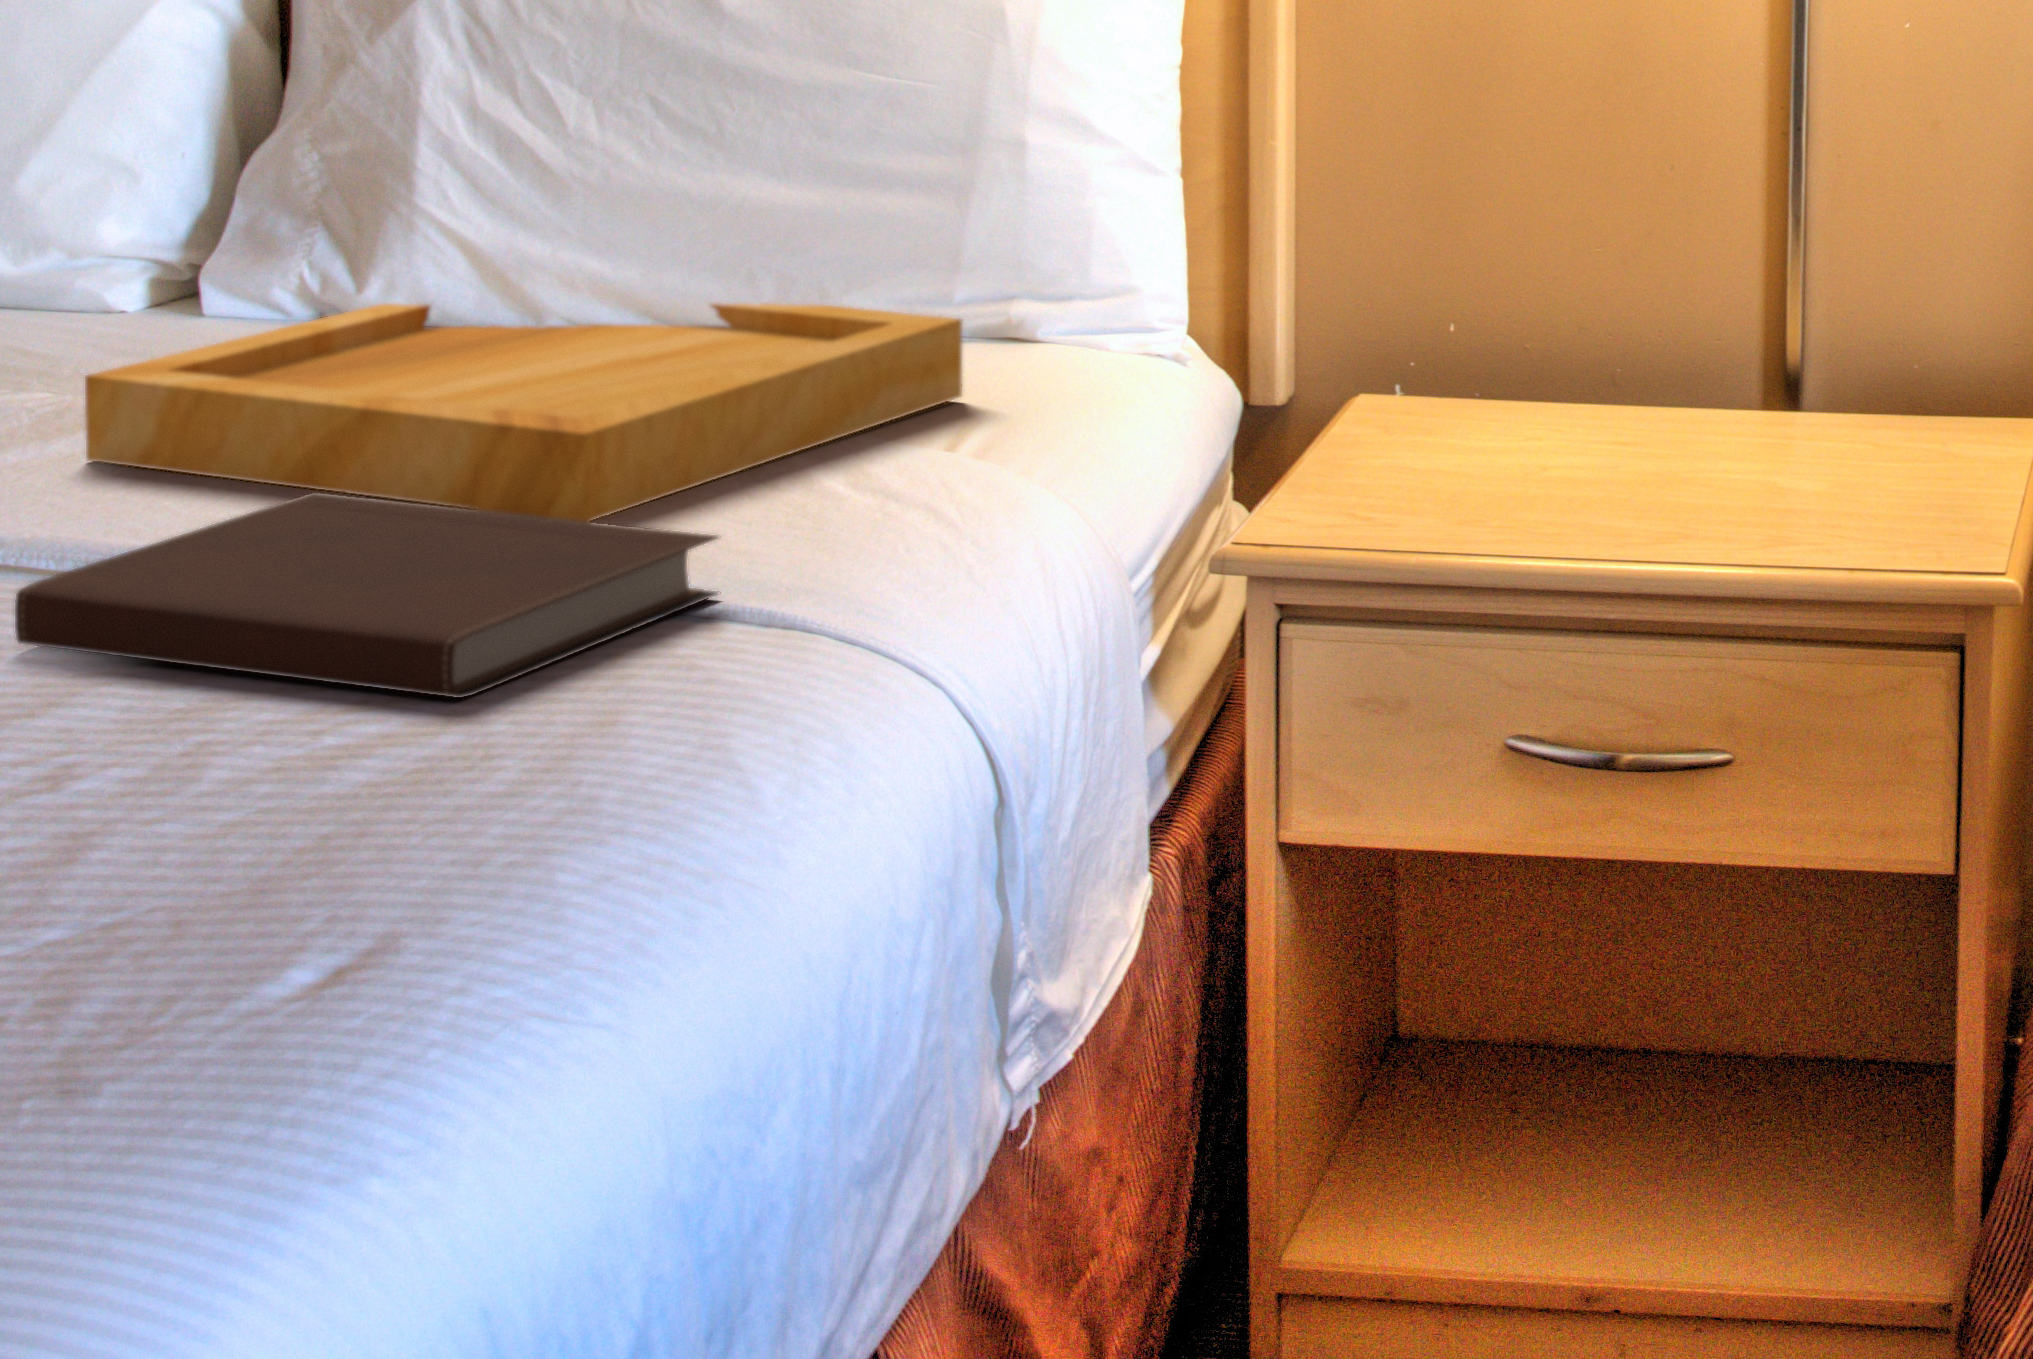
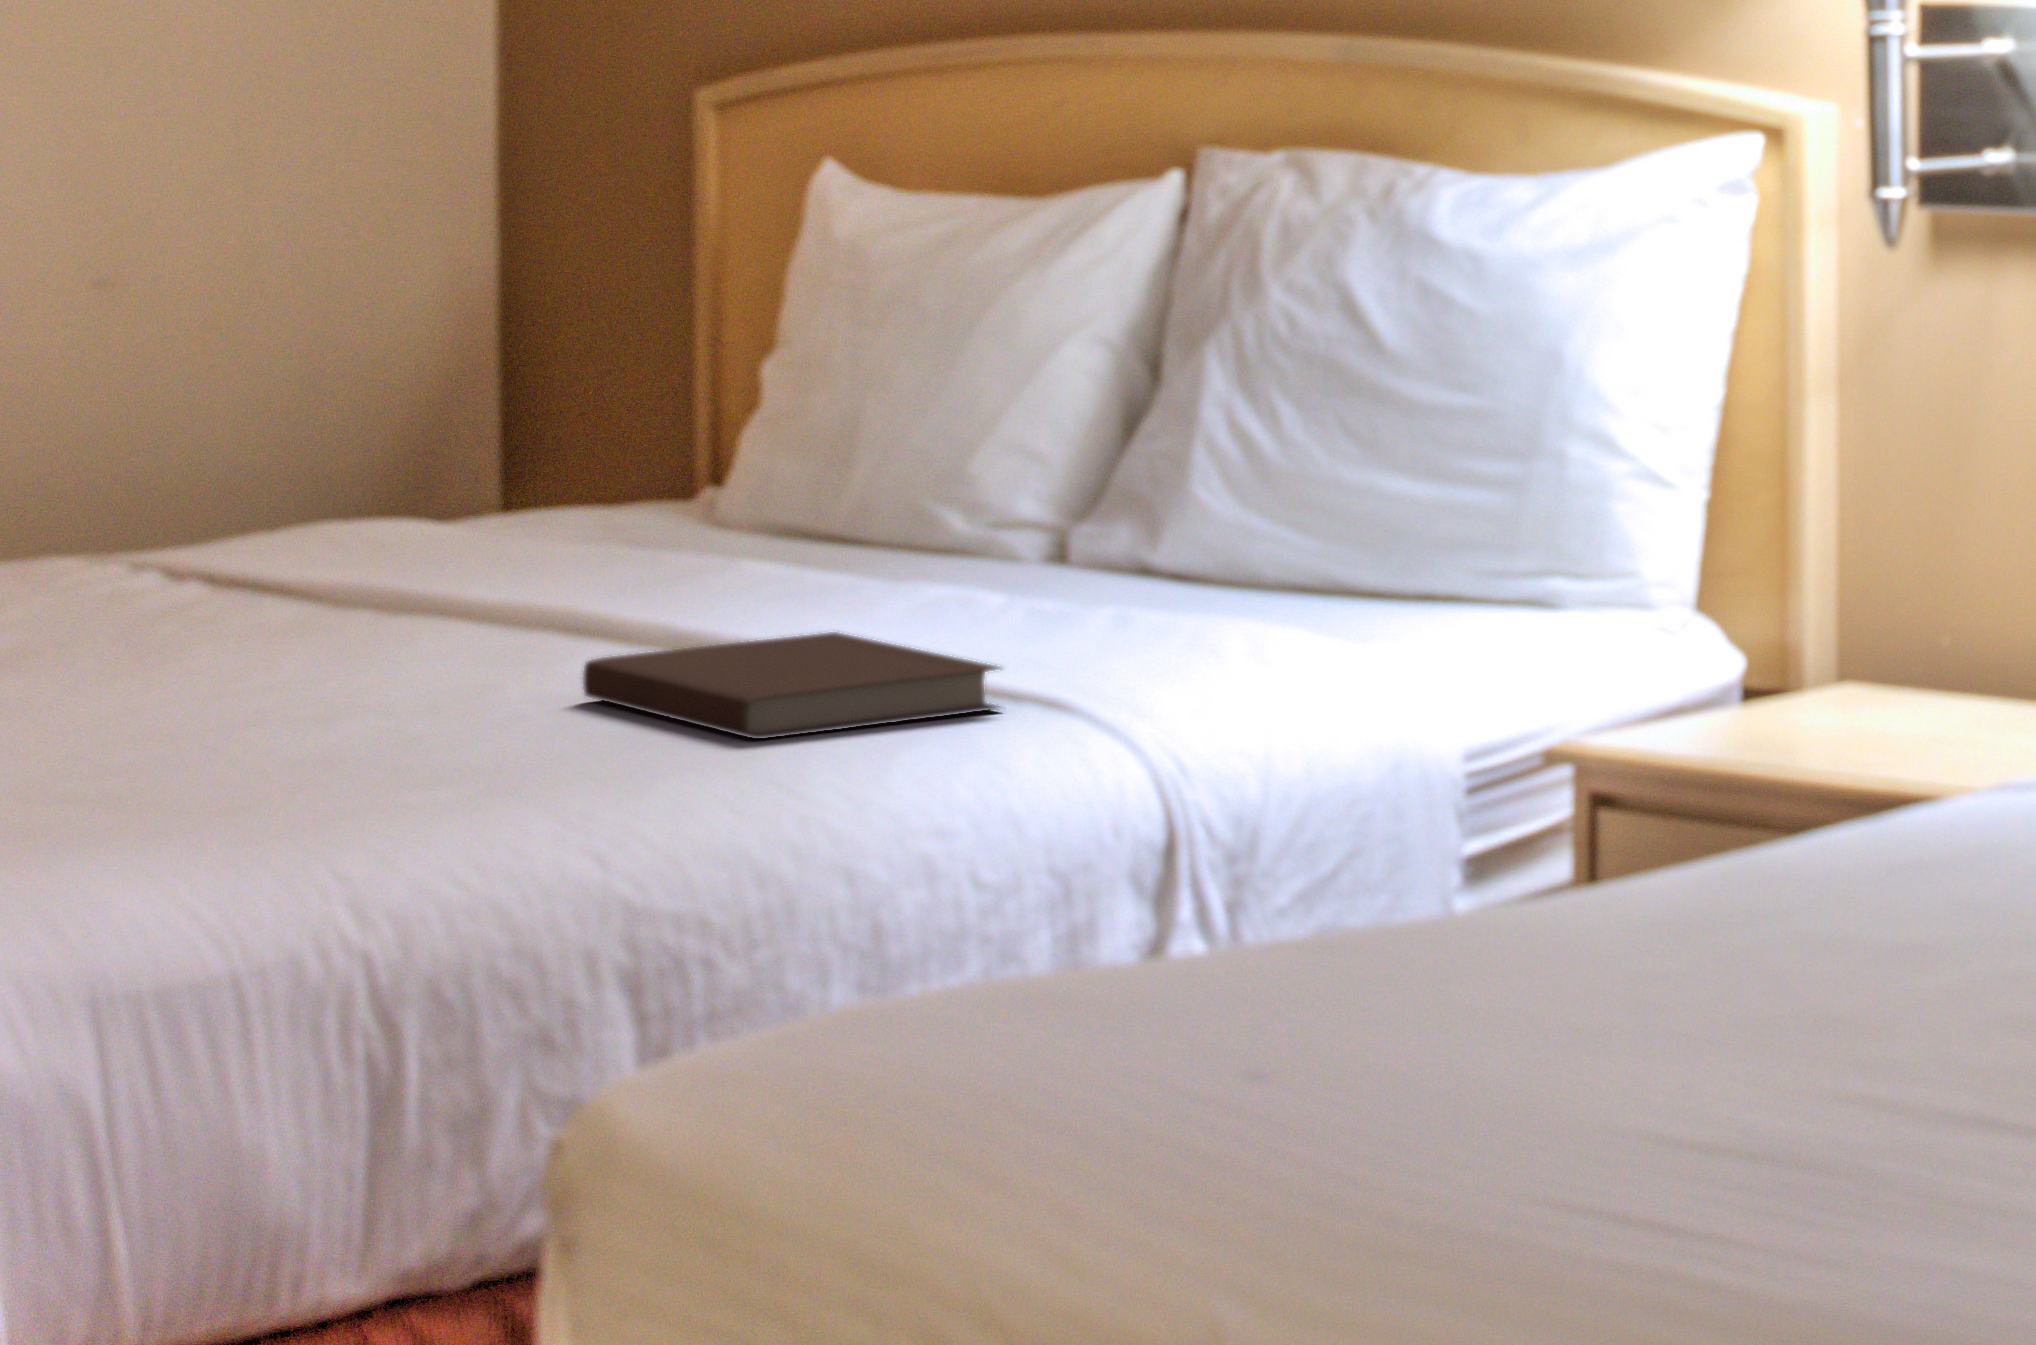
tray: present [85,304,962,522] -> none [814,533,1399,674]

